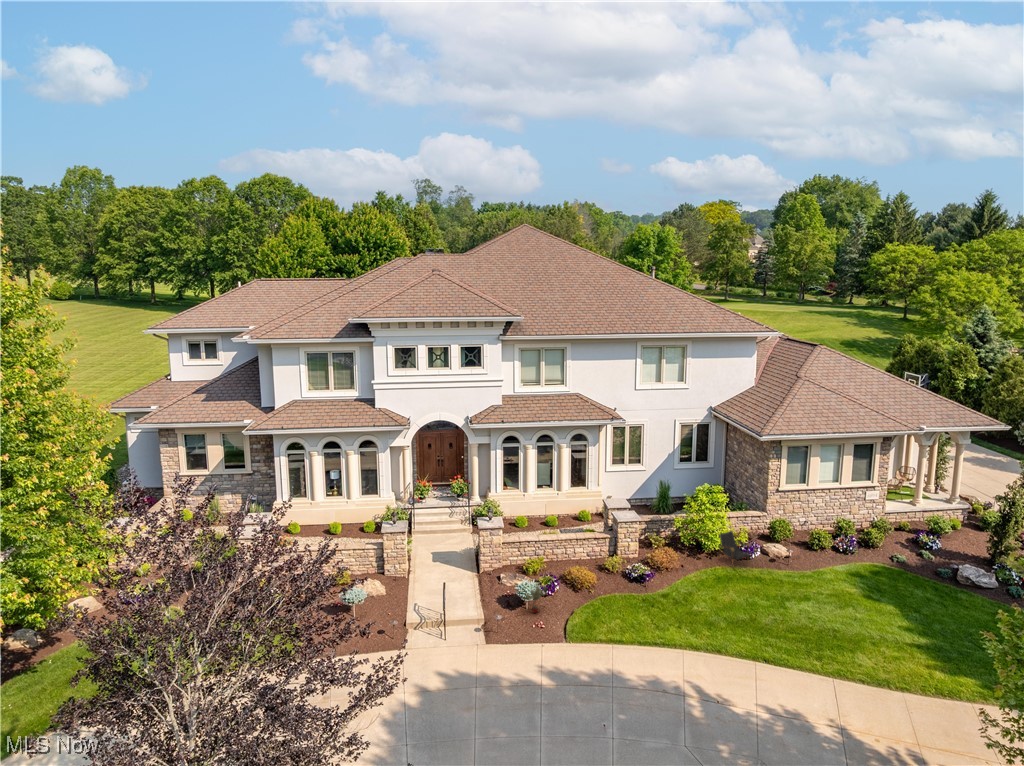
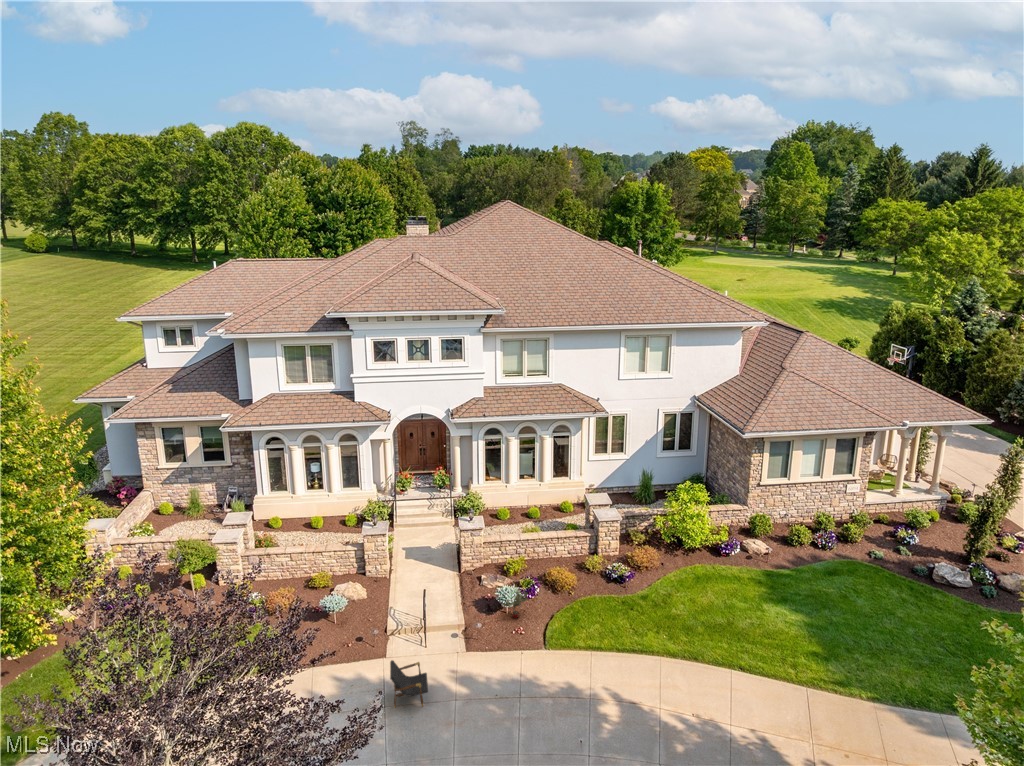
lounge chair: present [719,531,750,562] -> present [390,660,428,707]

